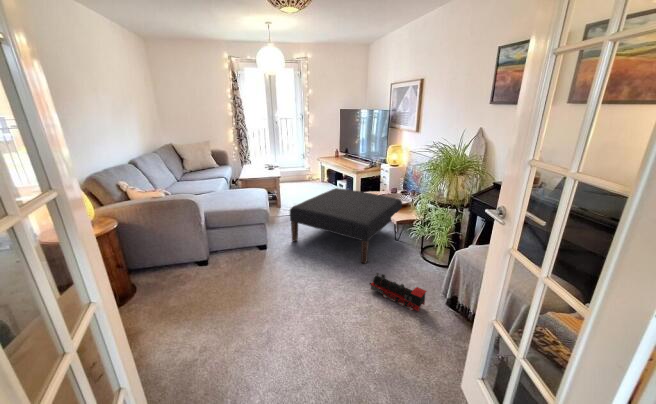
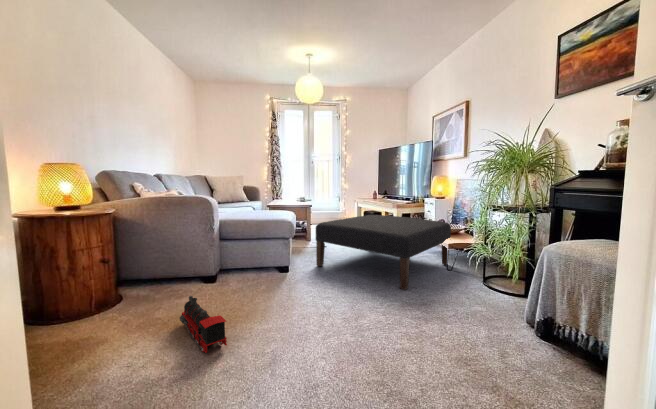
toy train: present [370,273,426,311] -> present [180,296,227,353]

